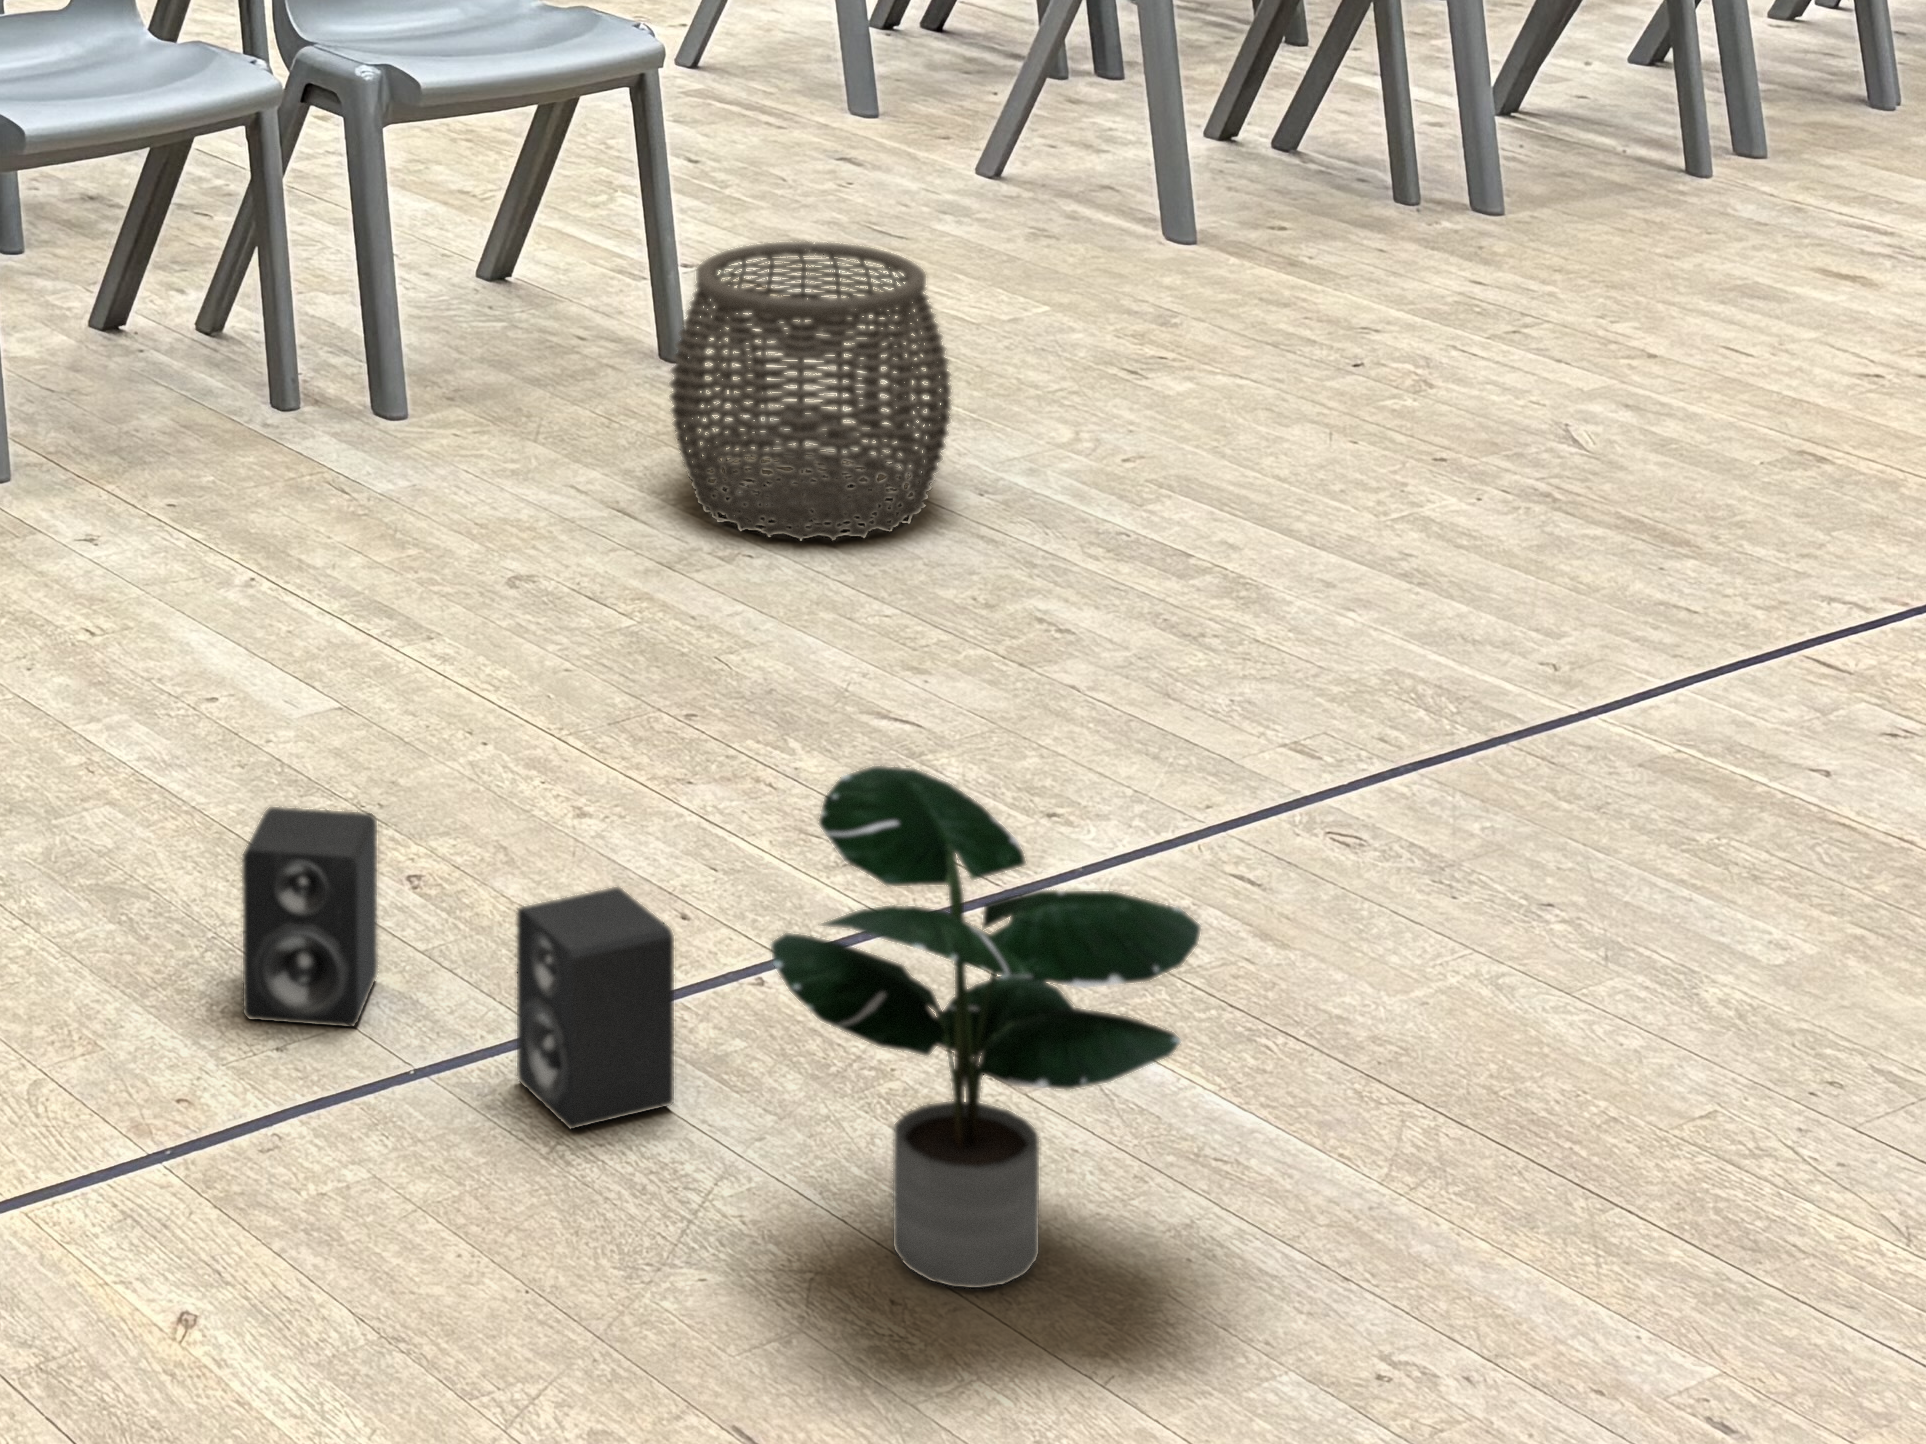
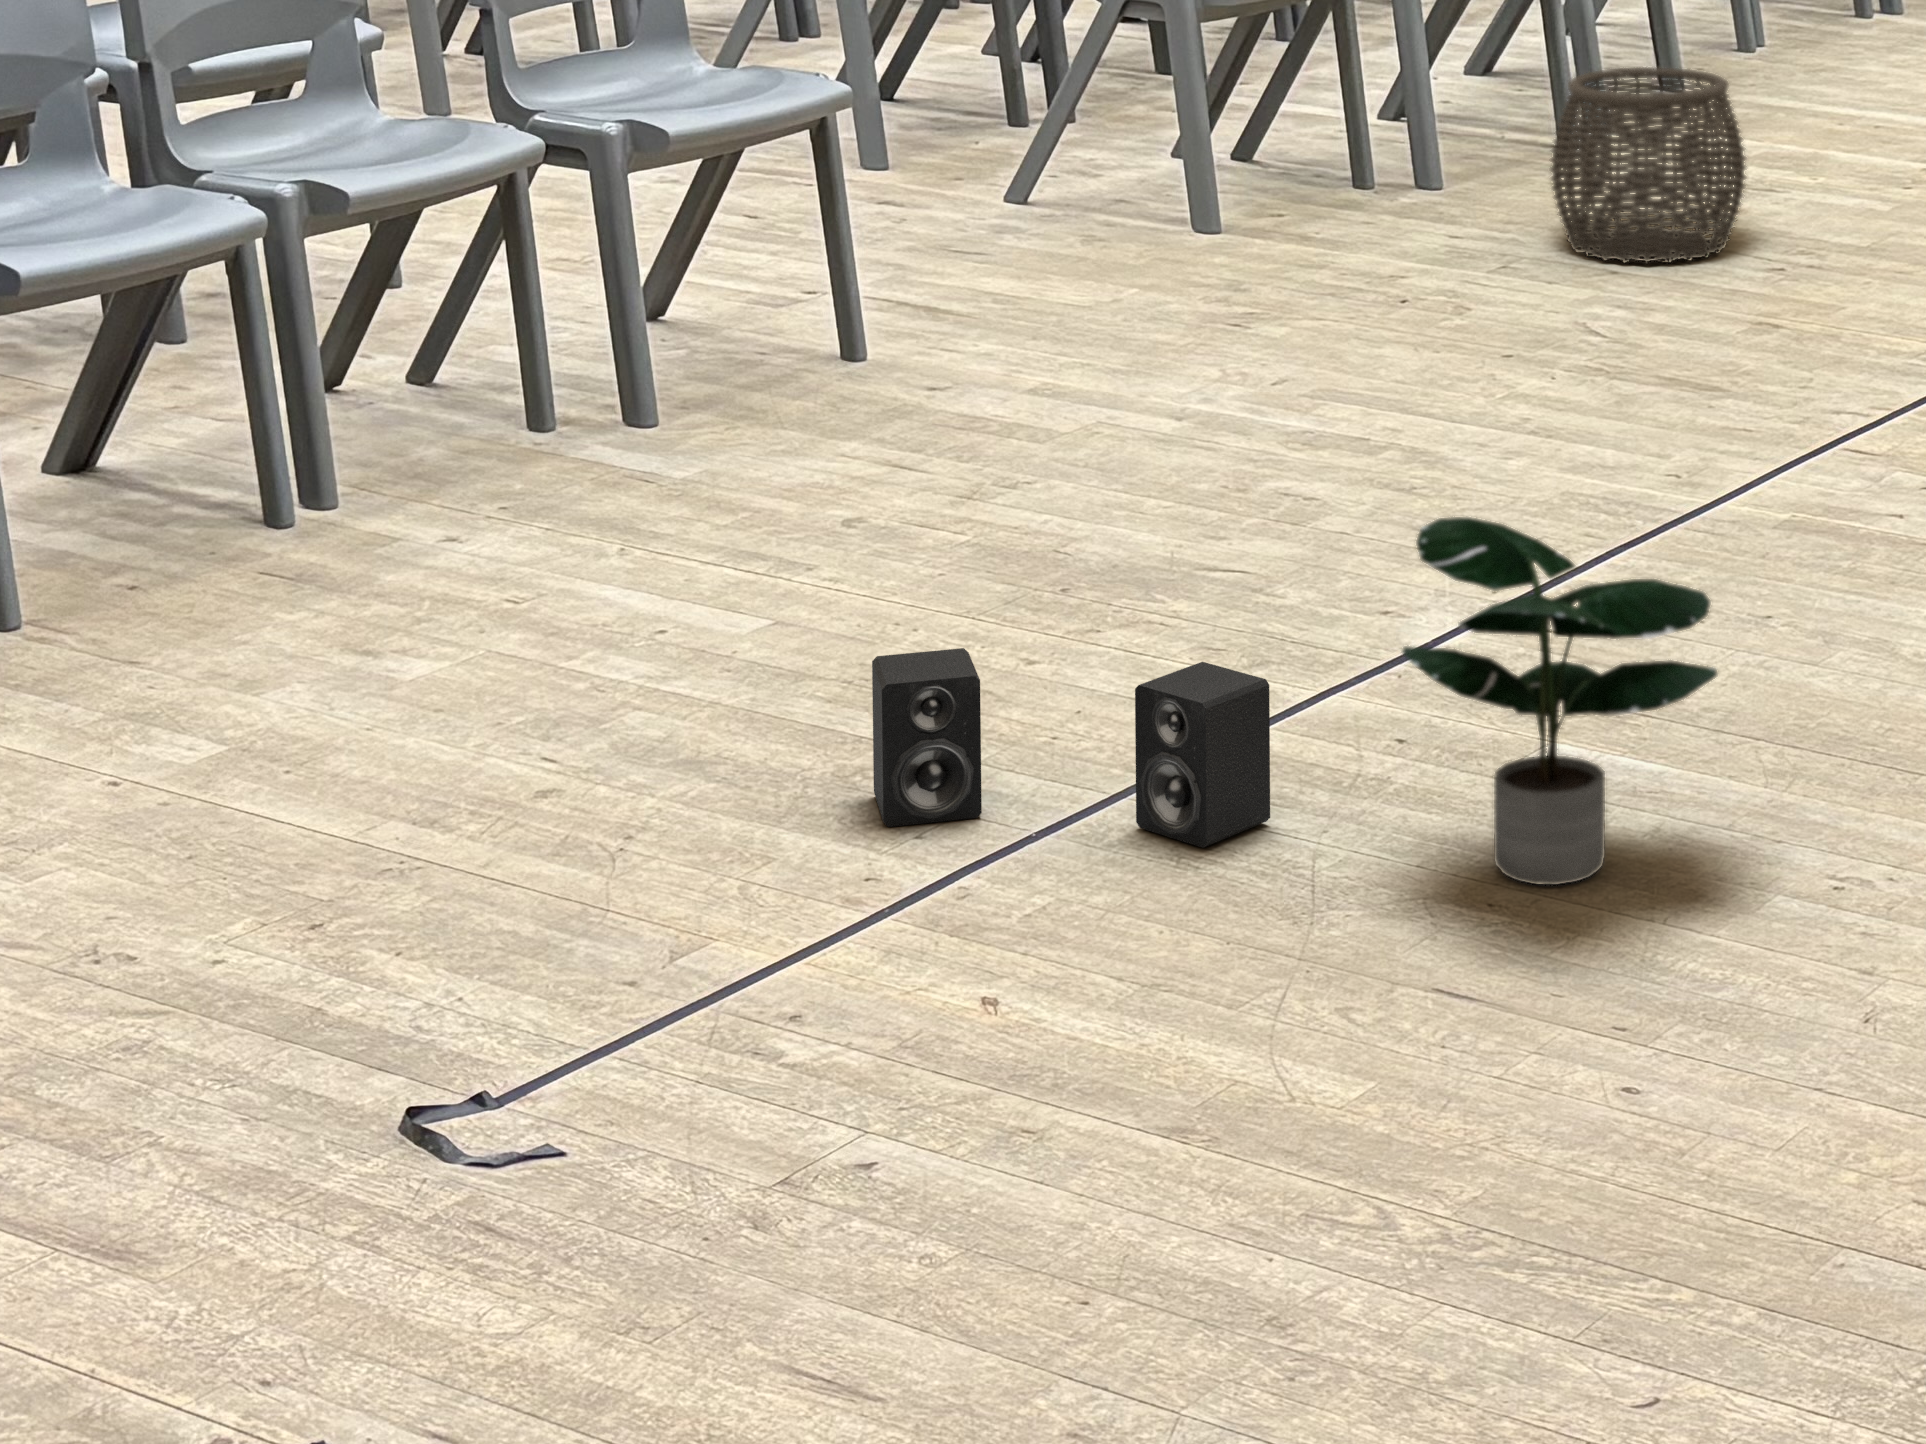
woven basket: present [670,241,951,541] -> present [1550,68,1746,263]

